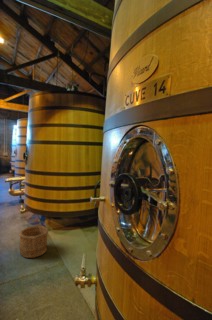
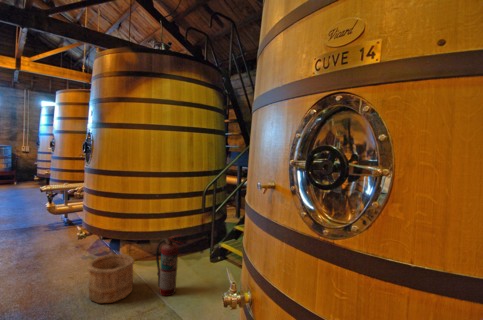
fire extinguisher: none [62,216,79,257] -> present [156,235,183,296]

